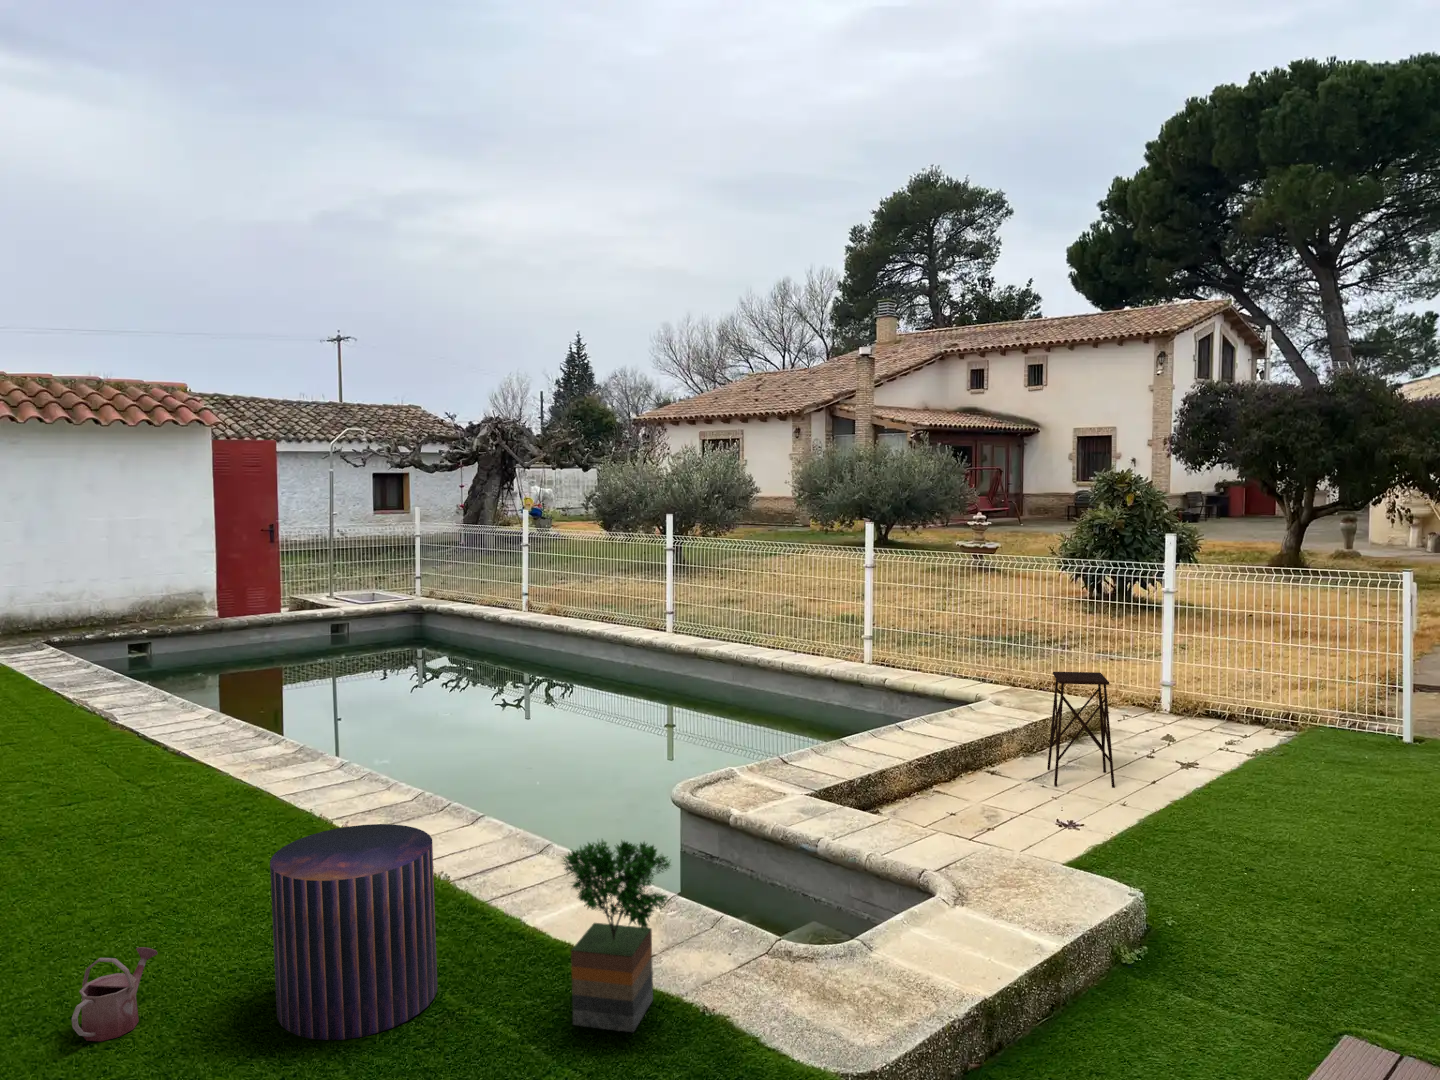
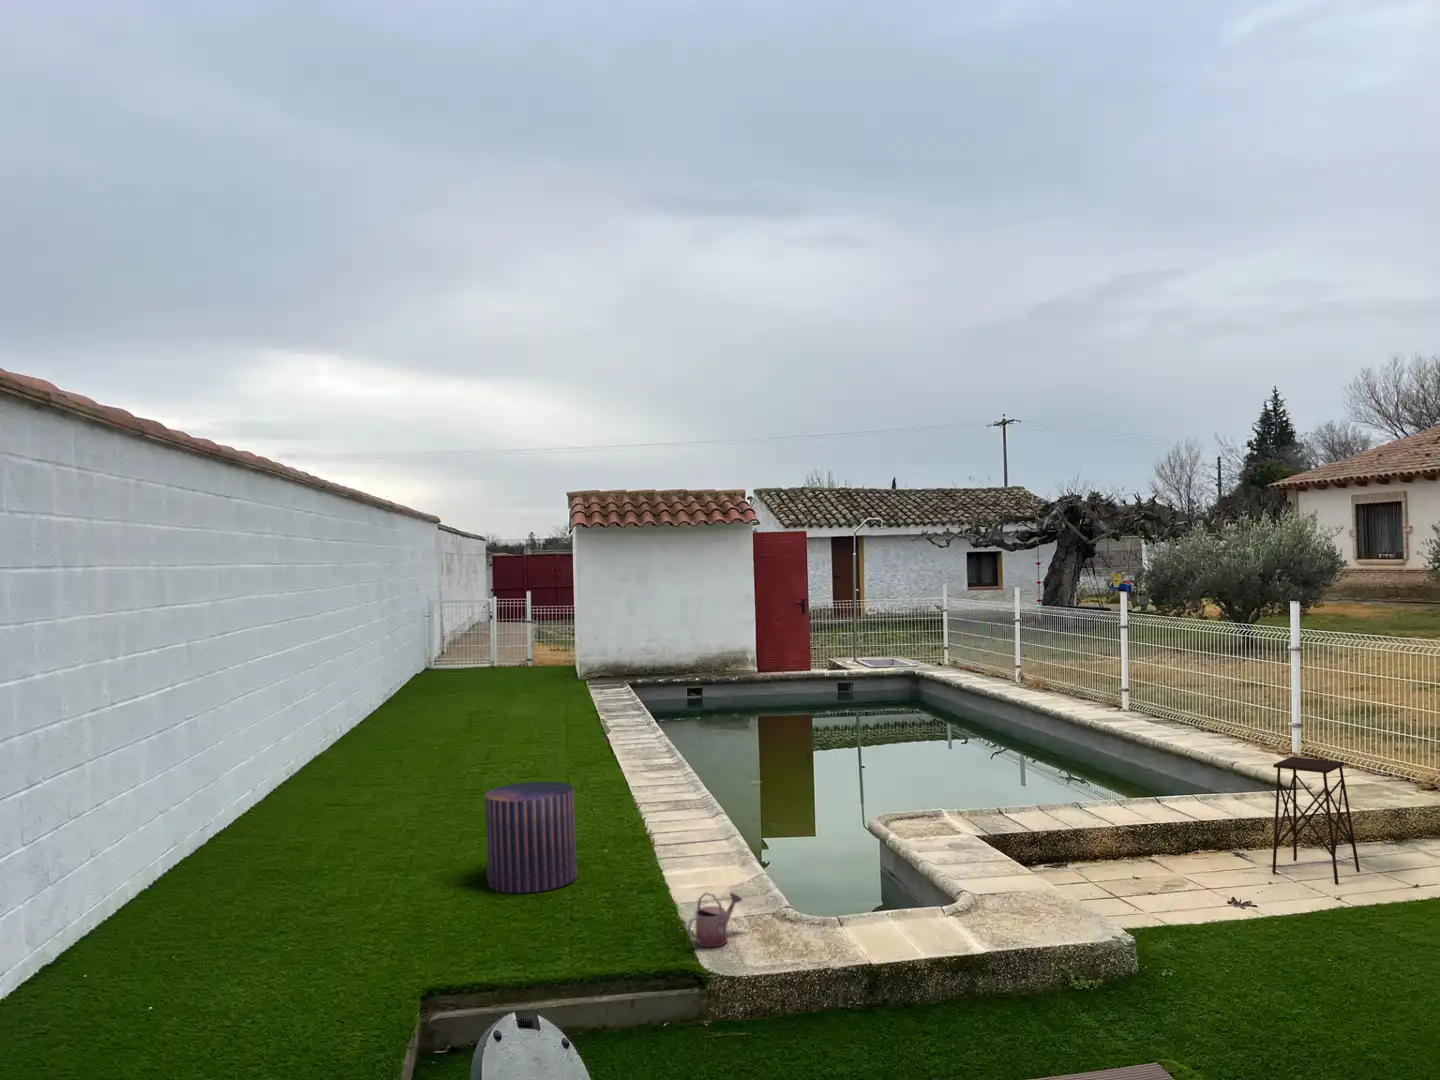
potted tree: present [563,840,670,1032] -> none [595,801,673,922]
watering can: present [72,947,158,1041] -> present [688,893,742,947]

